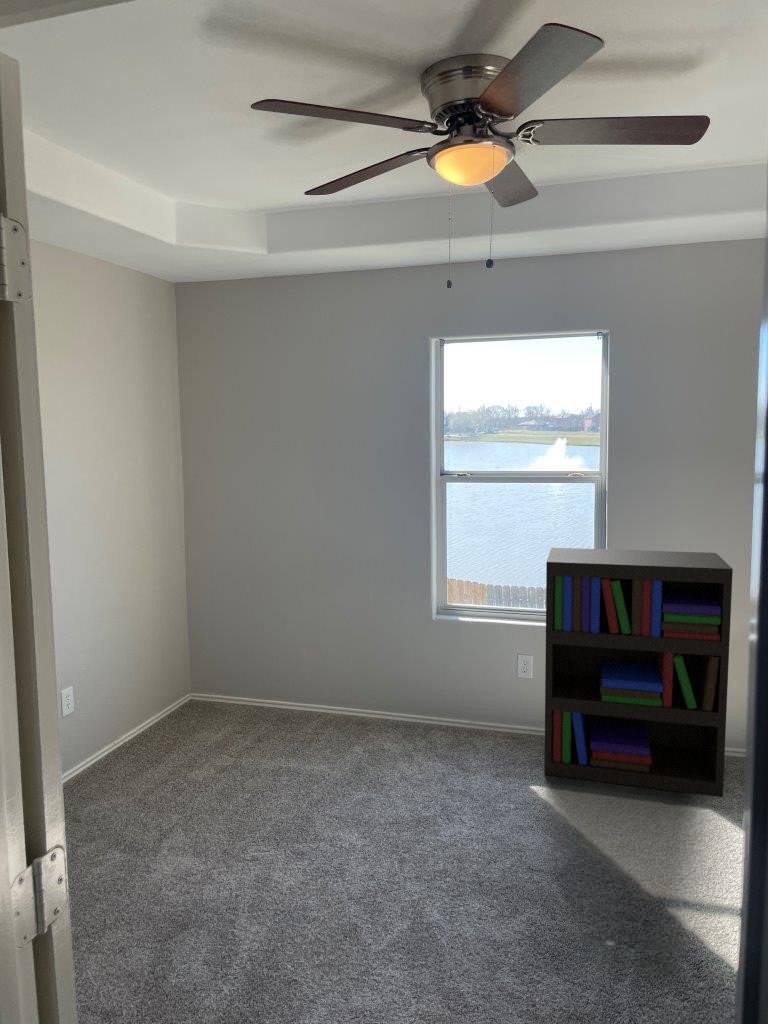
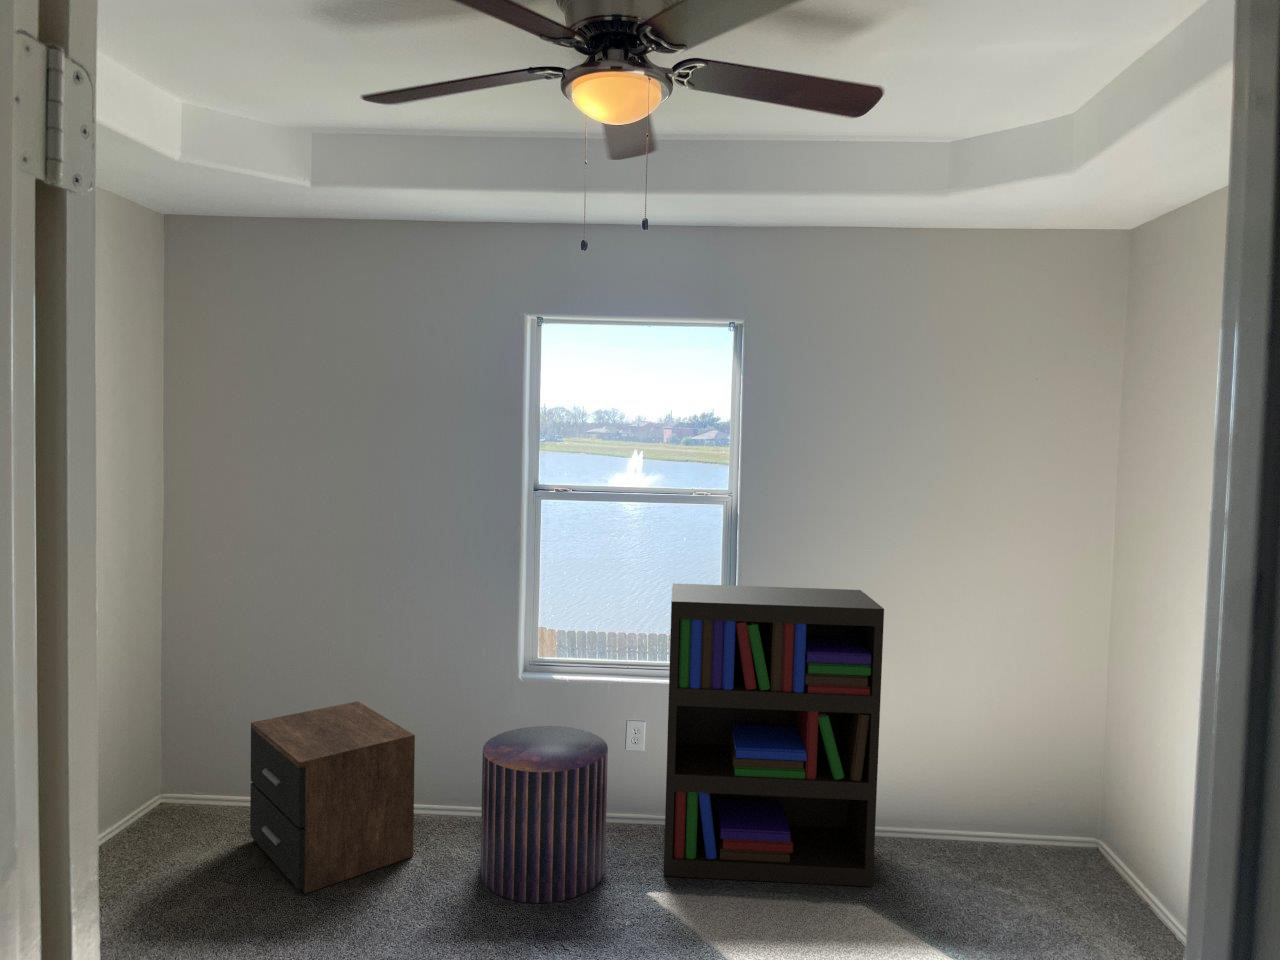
nightstand: none [246,633,358,765] -> present [250,701,415,894]
pouf: none [403,656,499,786] -> present [480,726,608,903]

